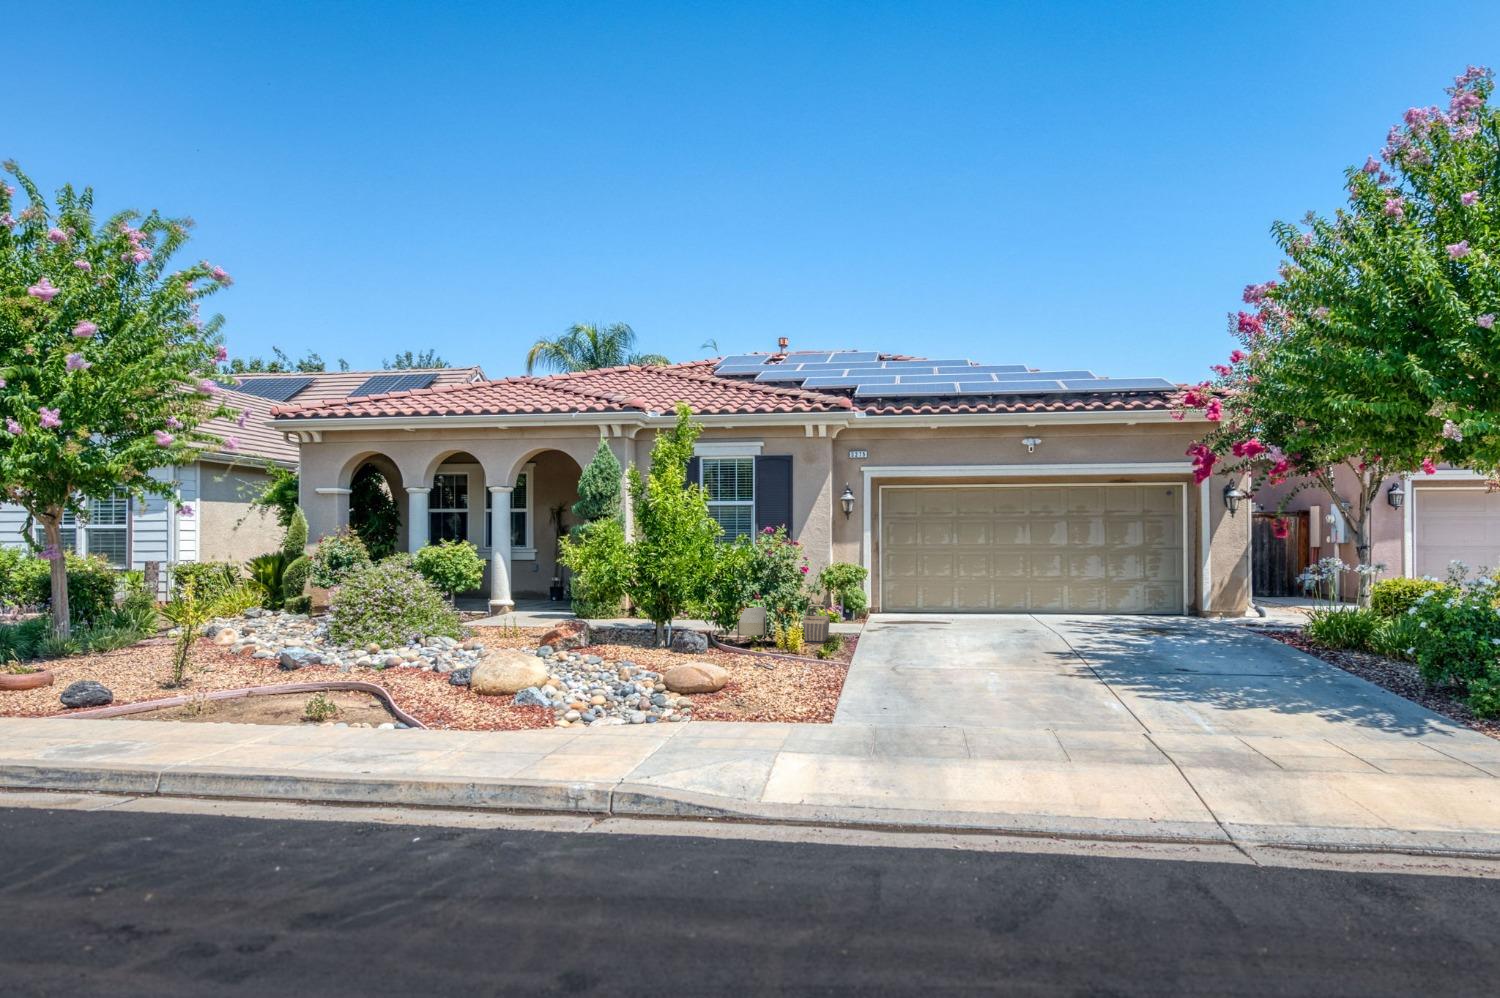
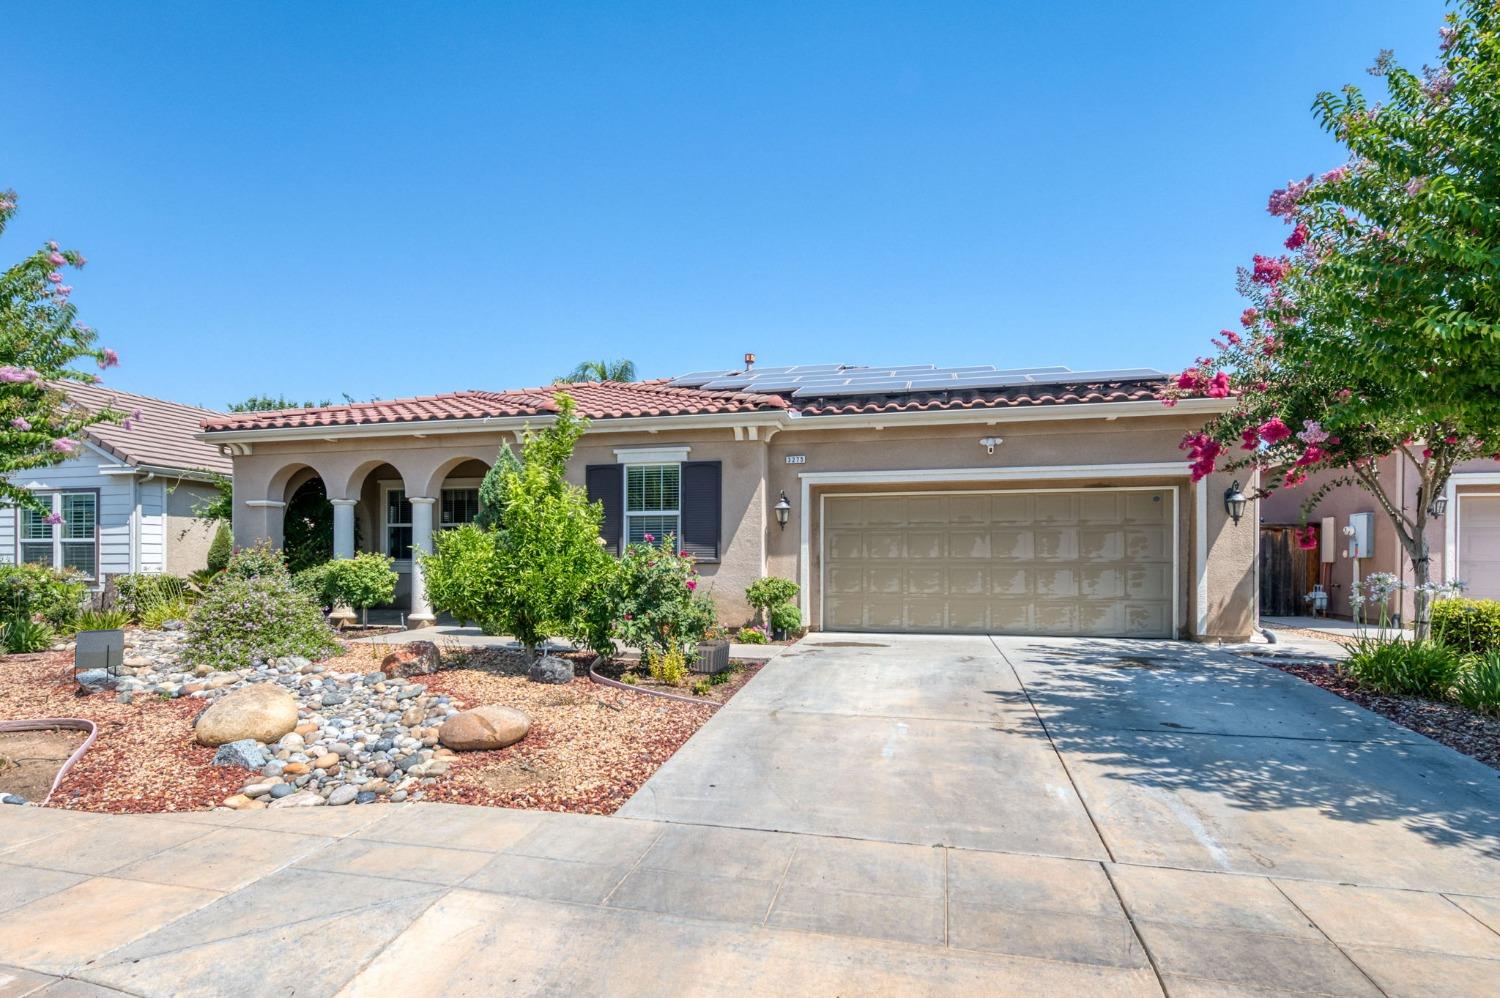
planter: present [737,606,766,647] -> present [74,629,124,683]

